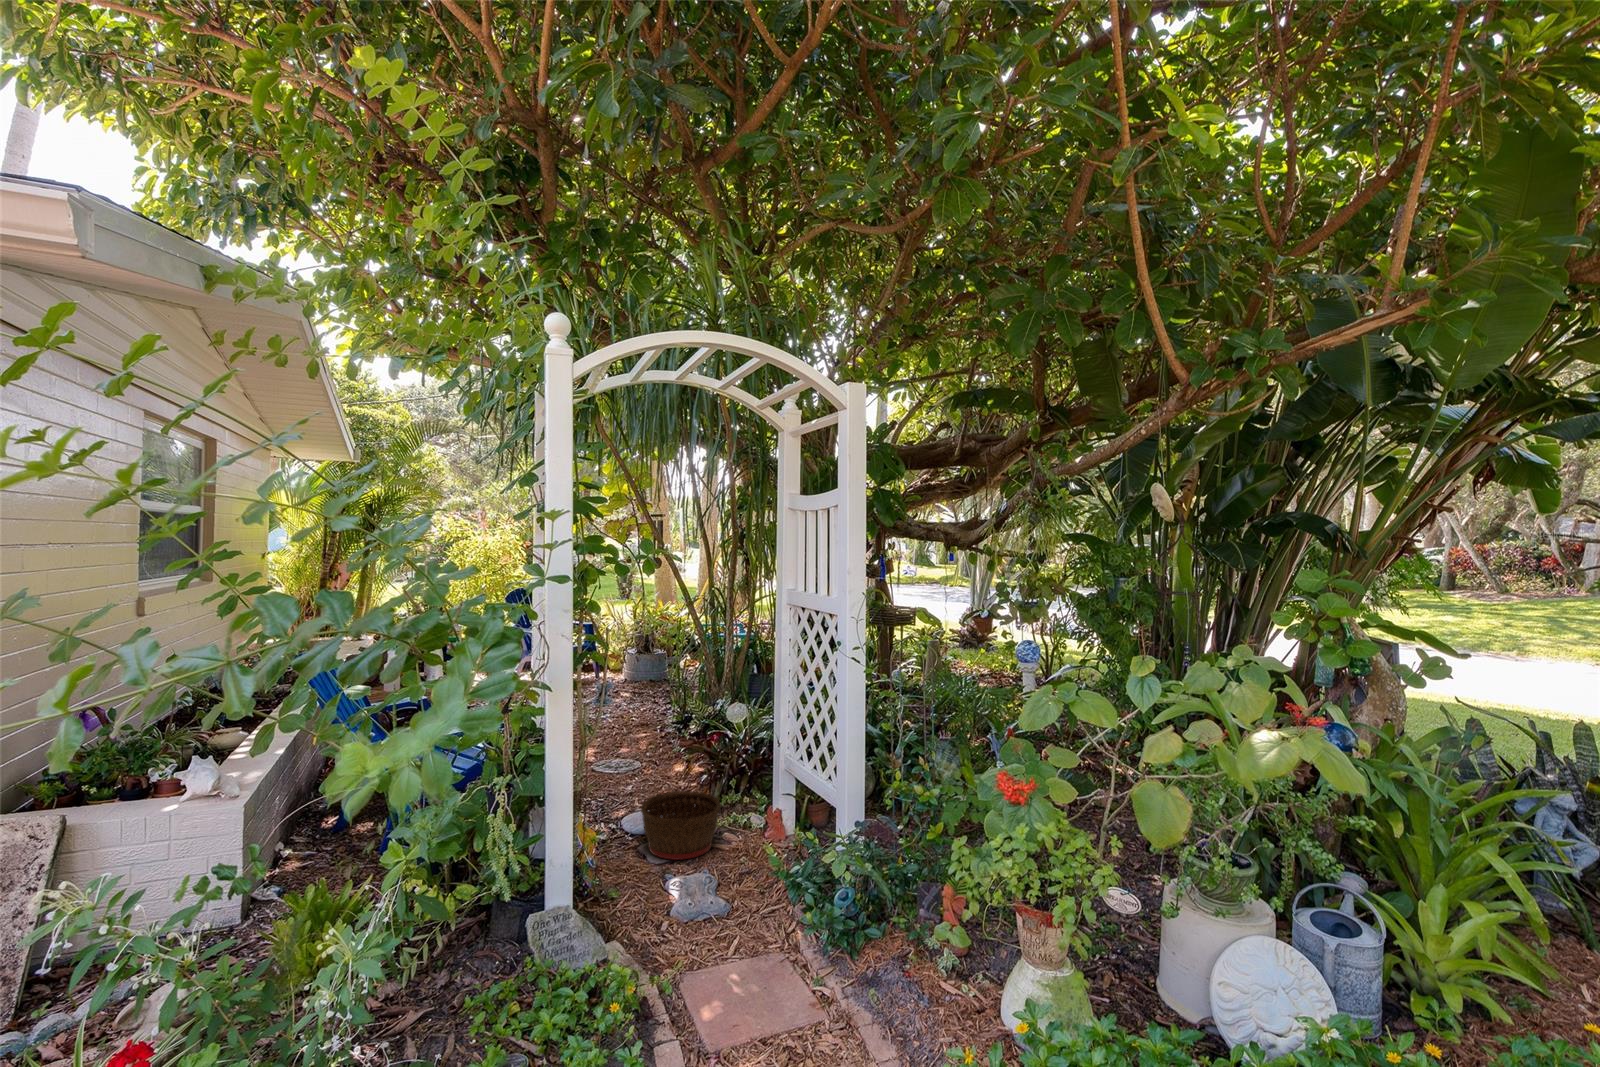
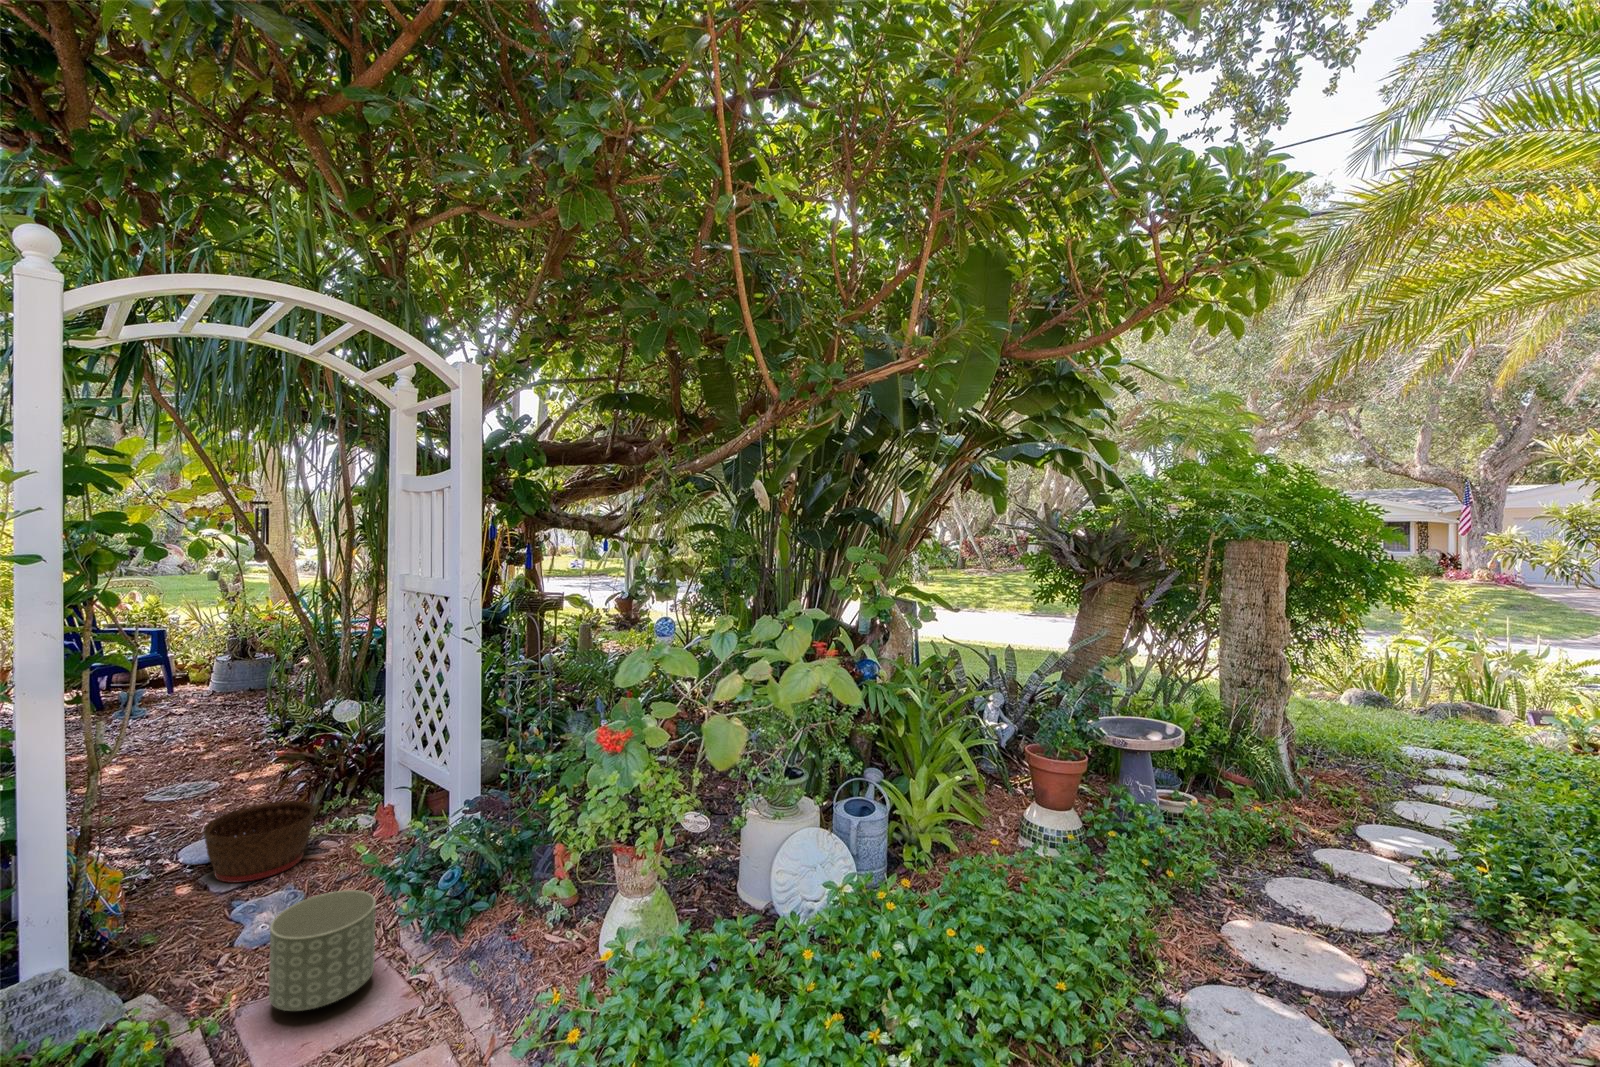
planter: none [705,889,785,994] -> present [269,890,376,1011]

